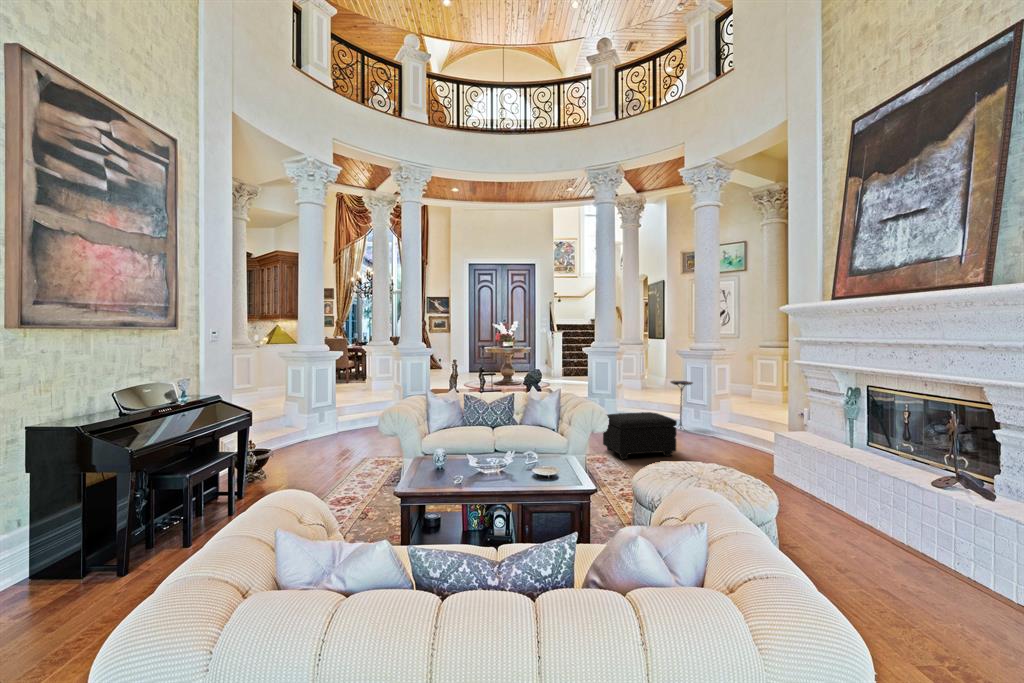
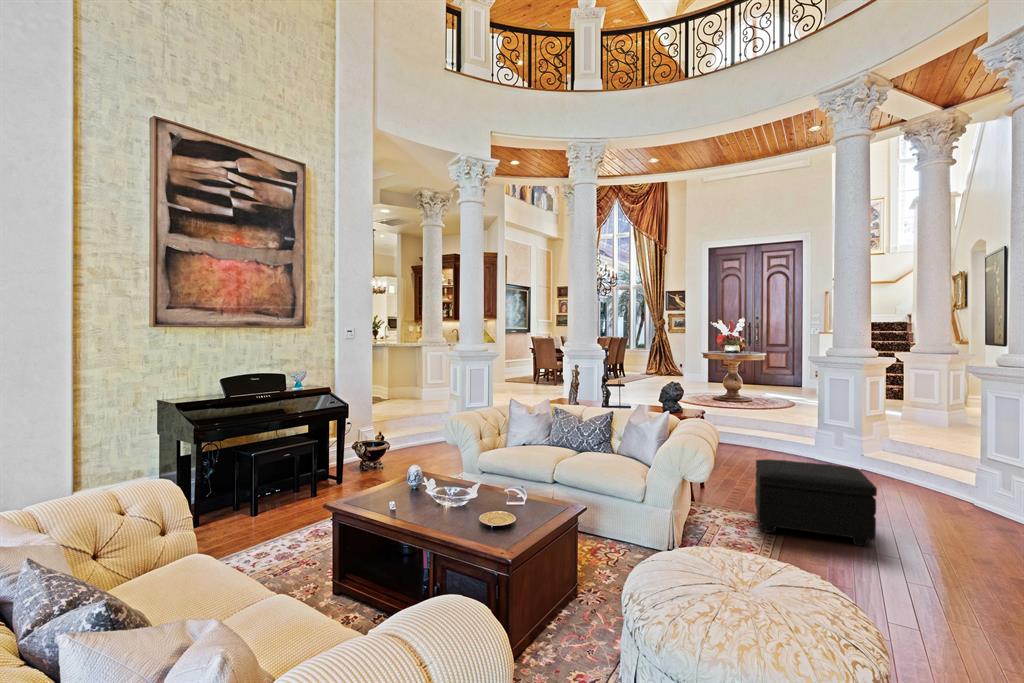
side table: present [671,381,692,426] -> none [932,419,987,514]

